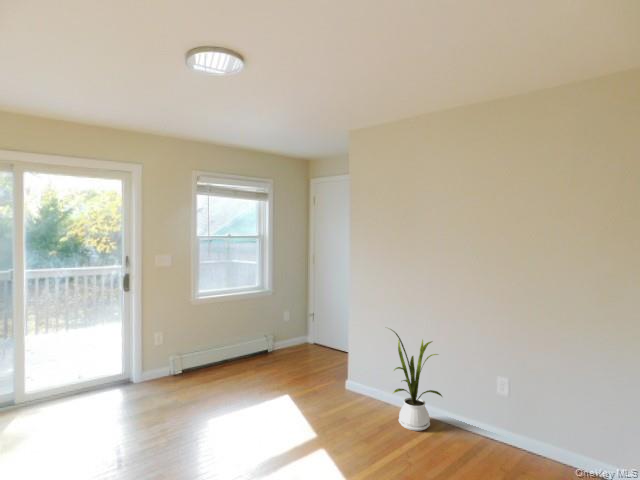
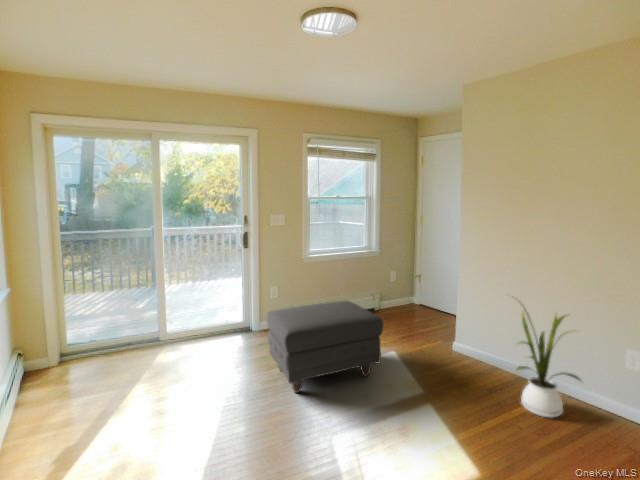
ottoman: none [158,342,280,439] -> present [266,300,383,393]

